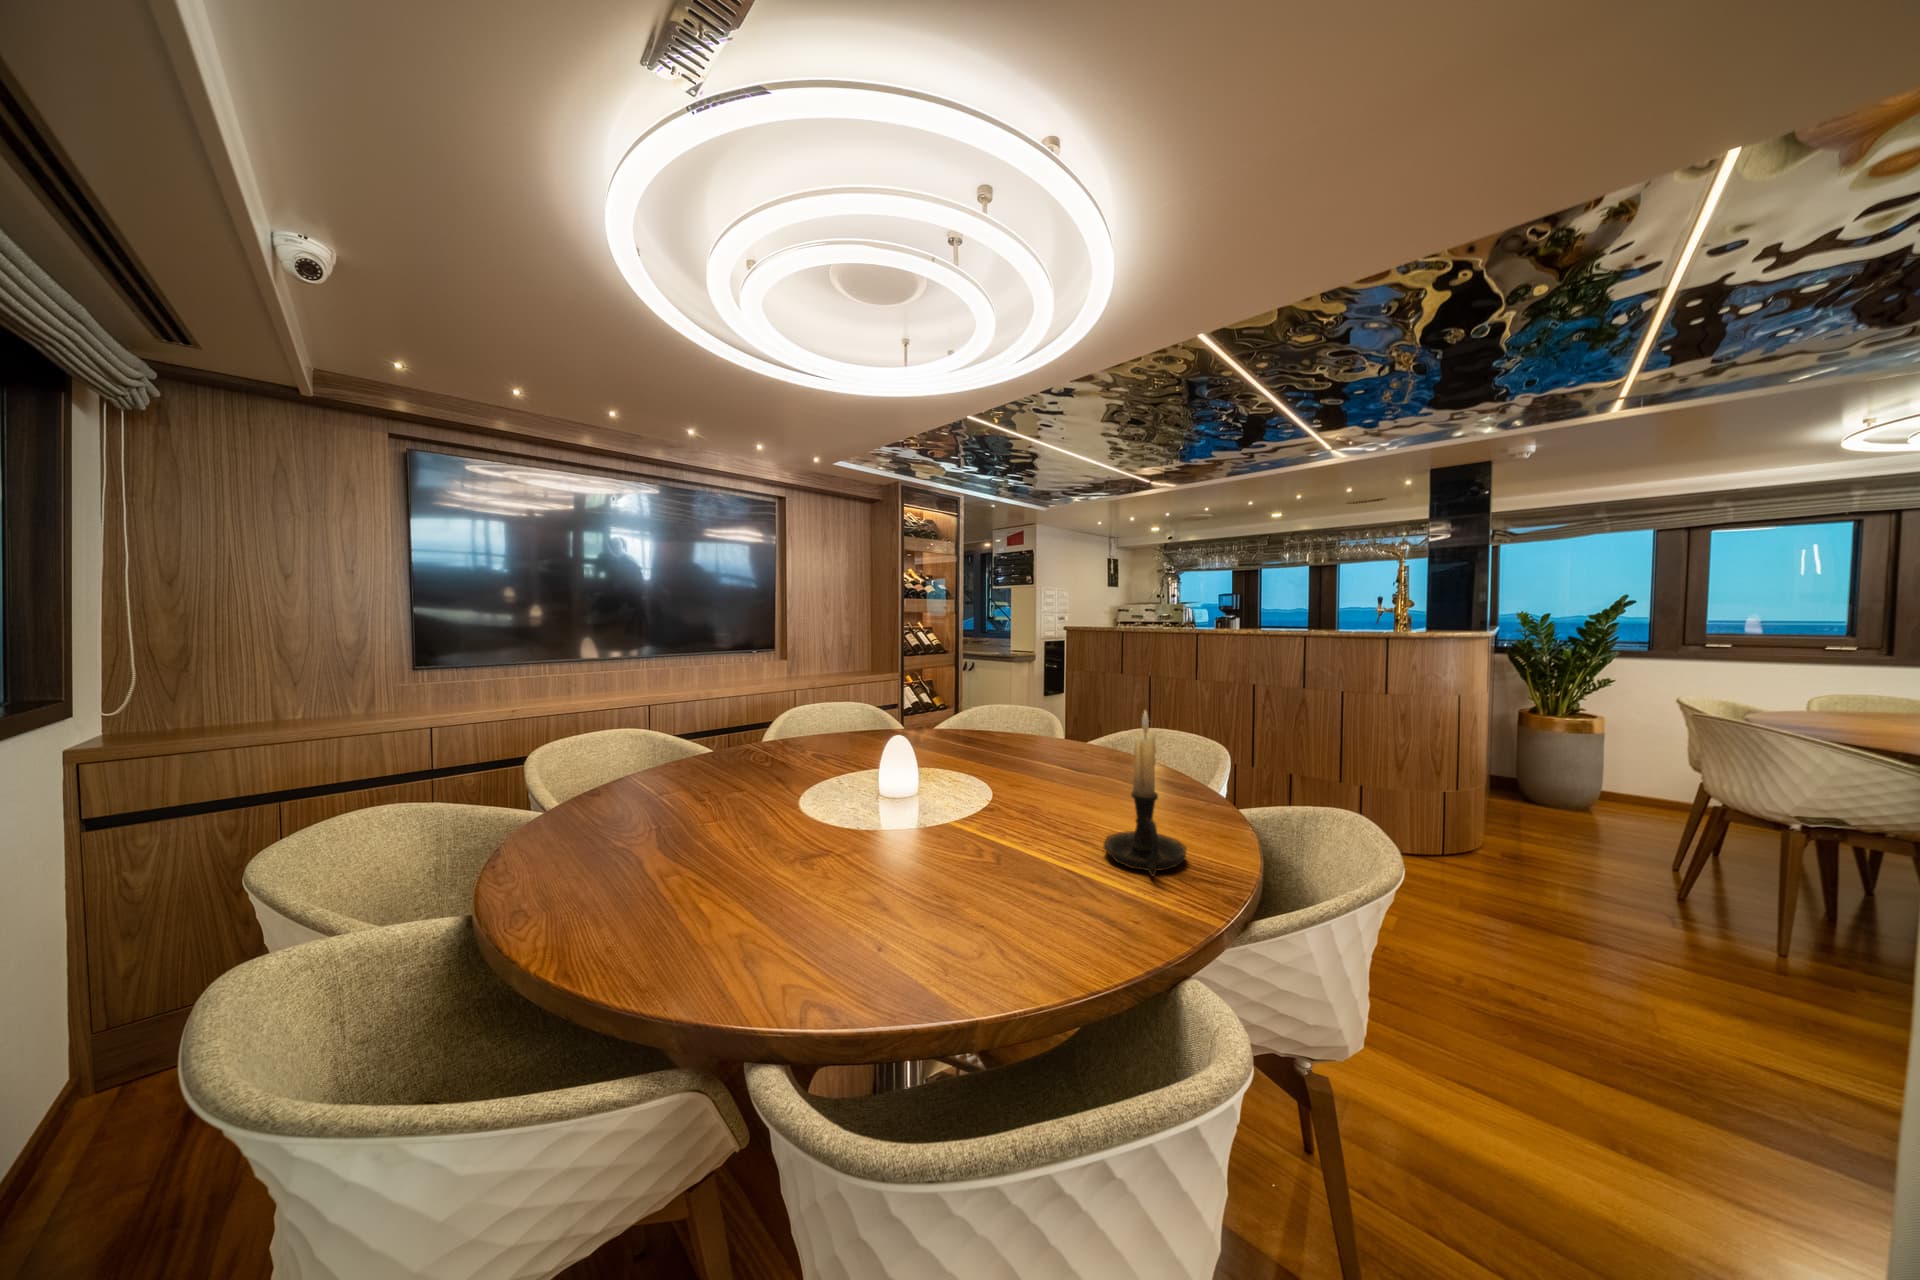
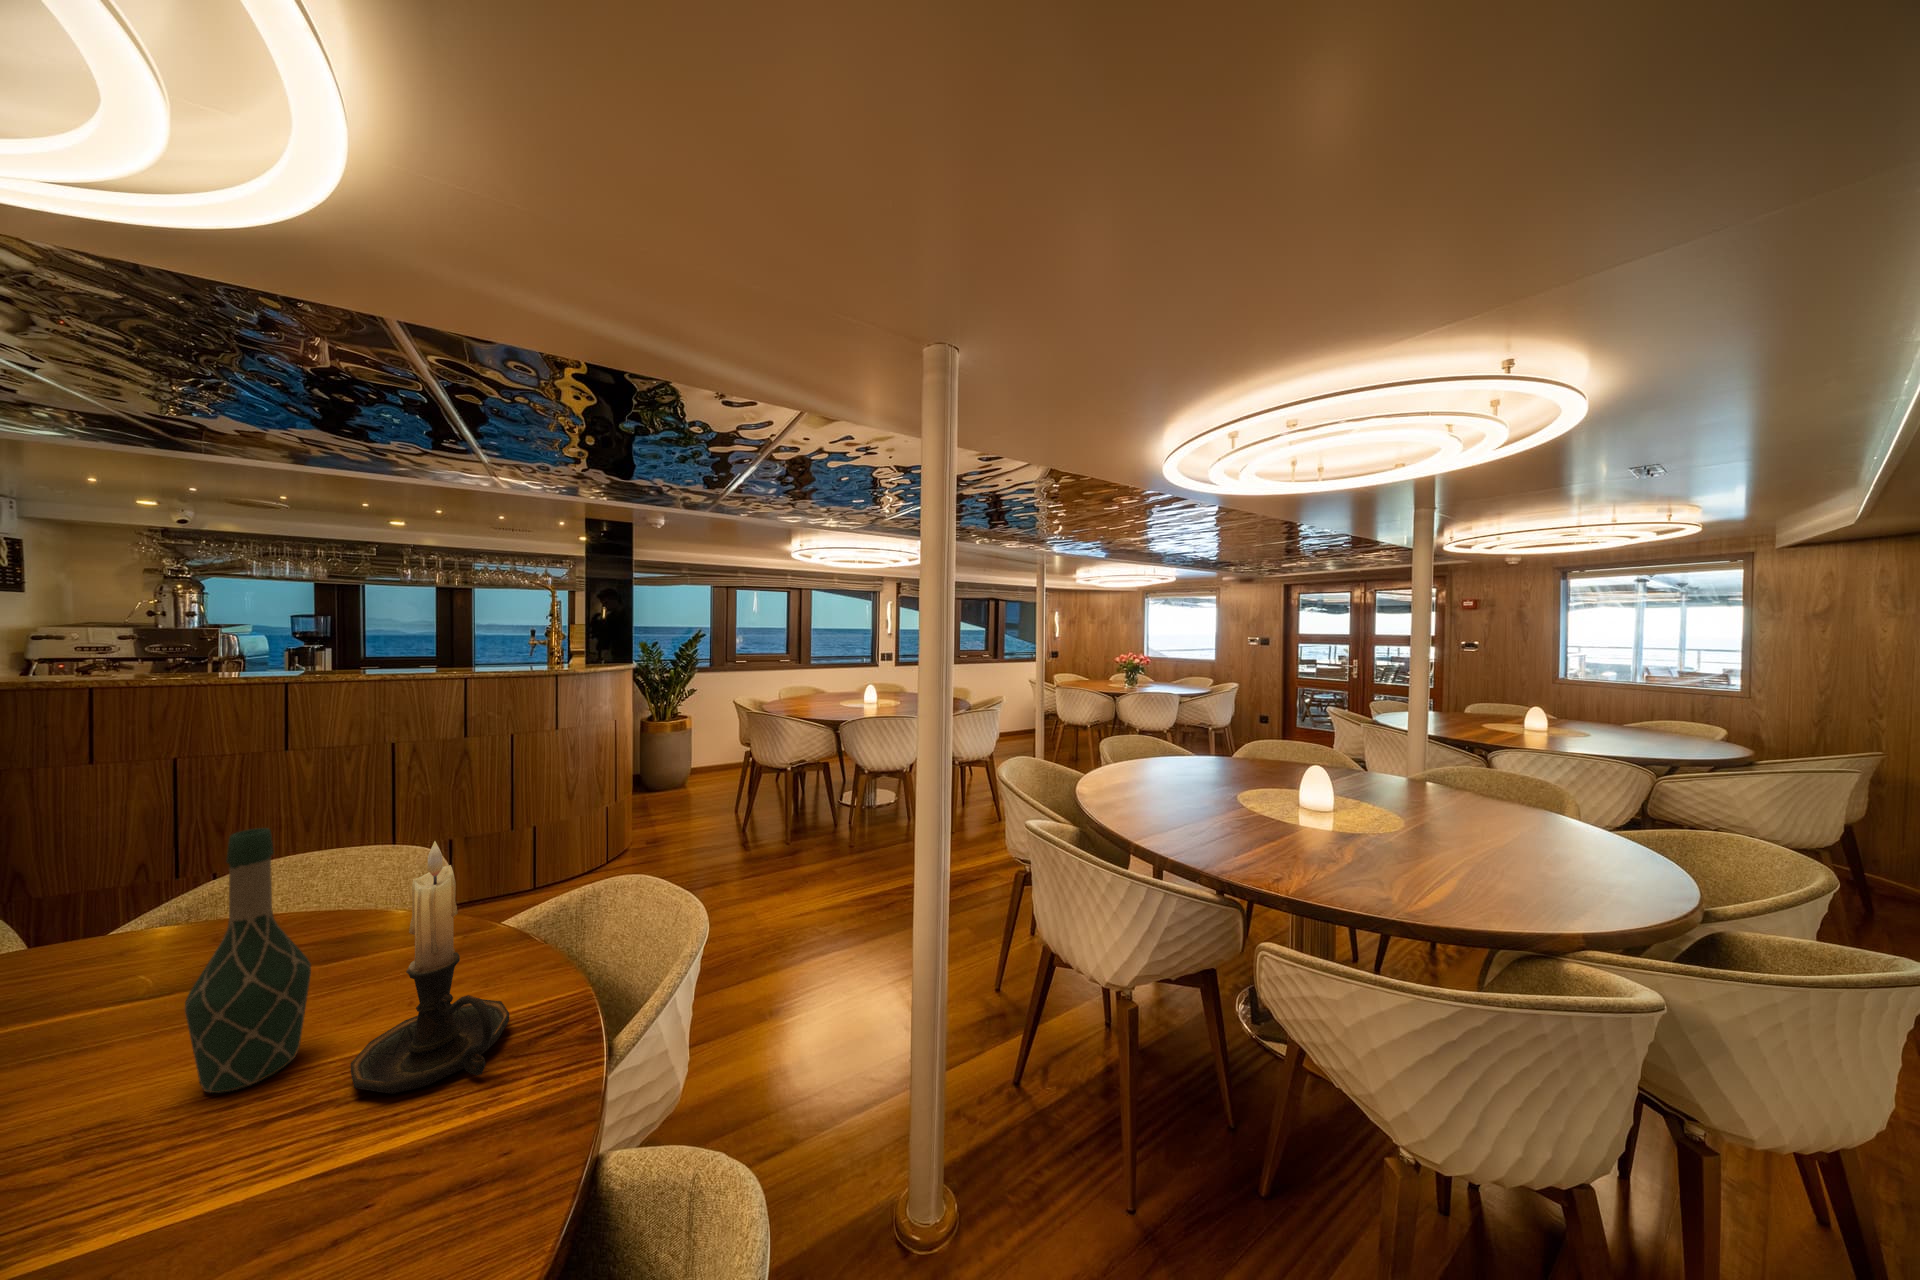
wine bottle: none [1060,686,1105,829] -> present [185,828,311,1093]

